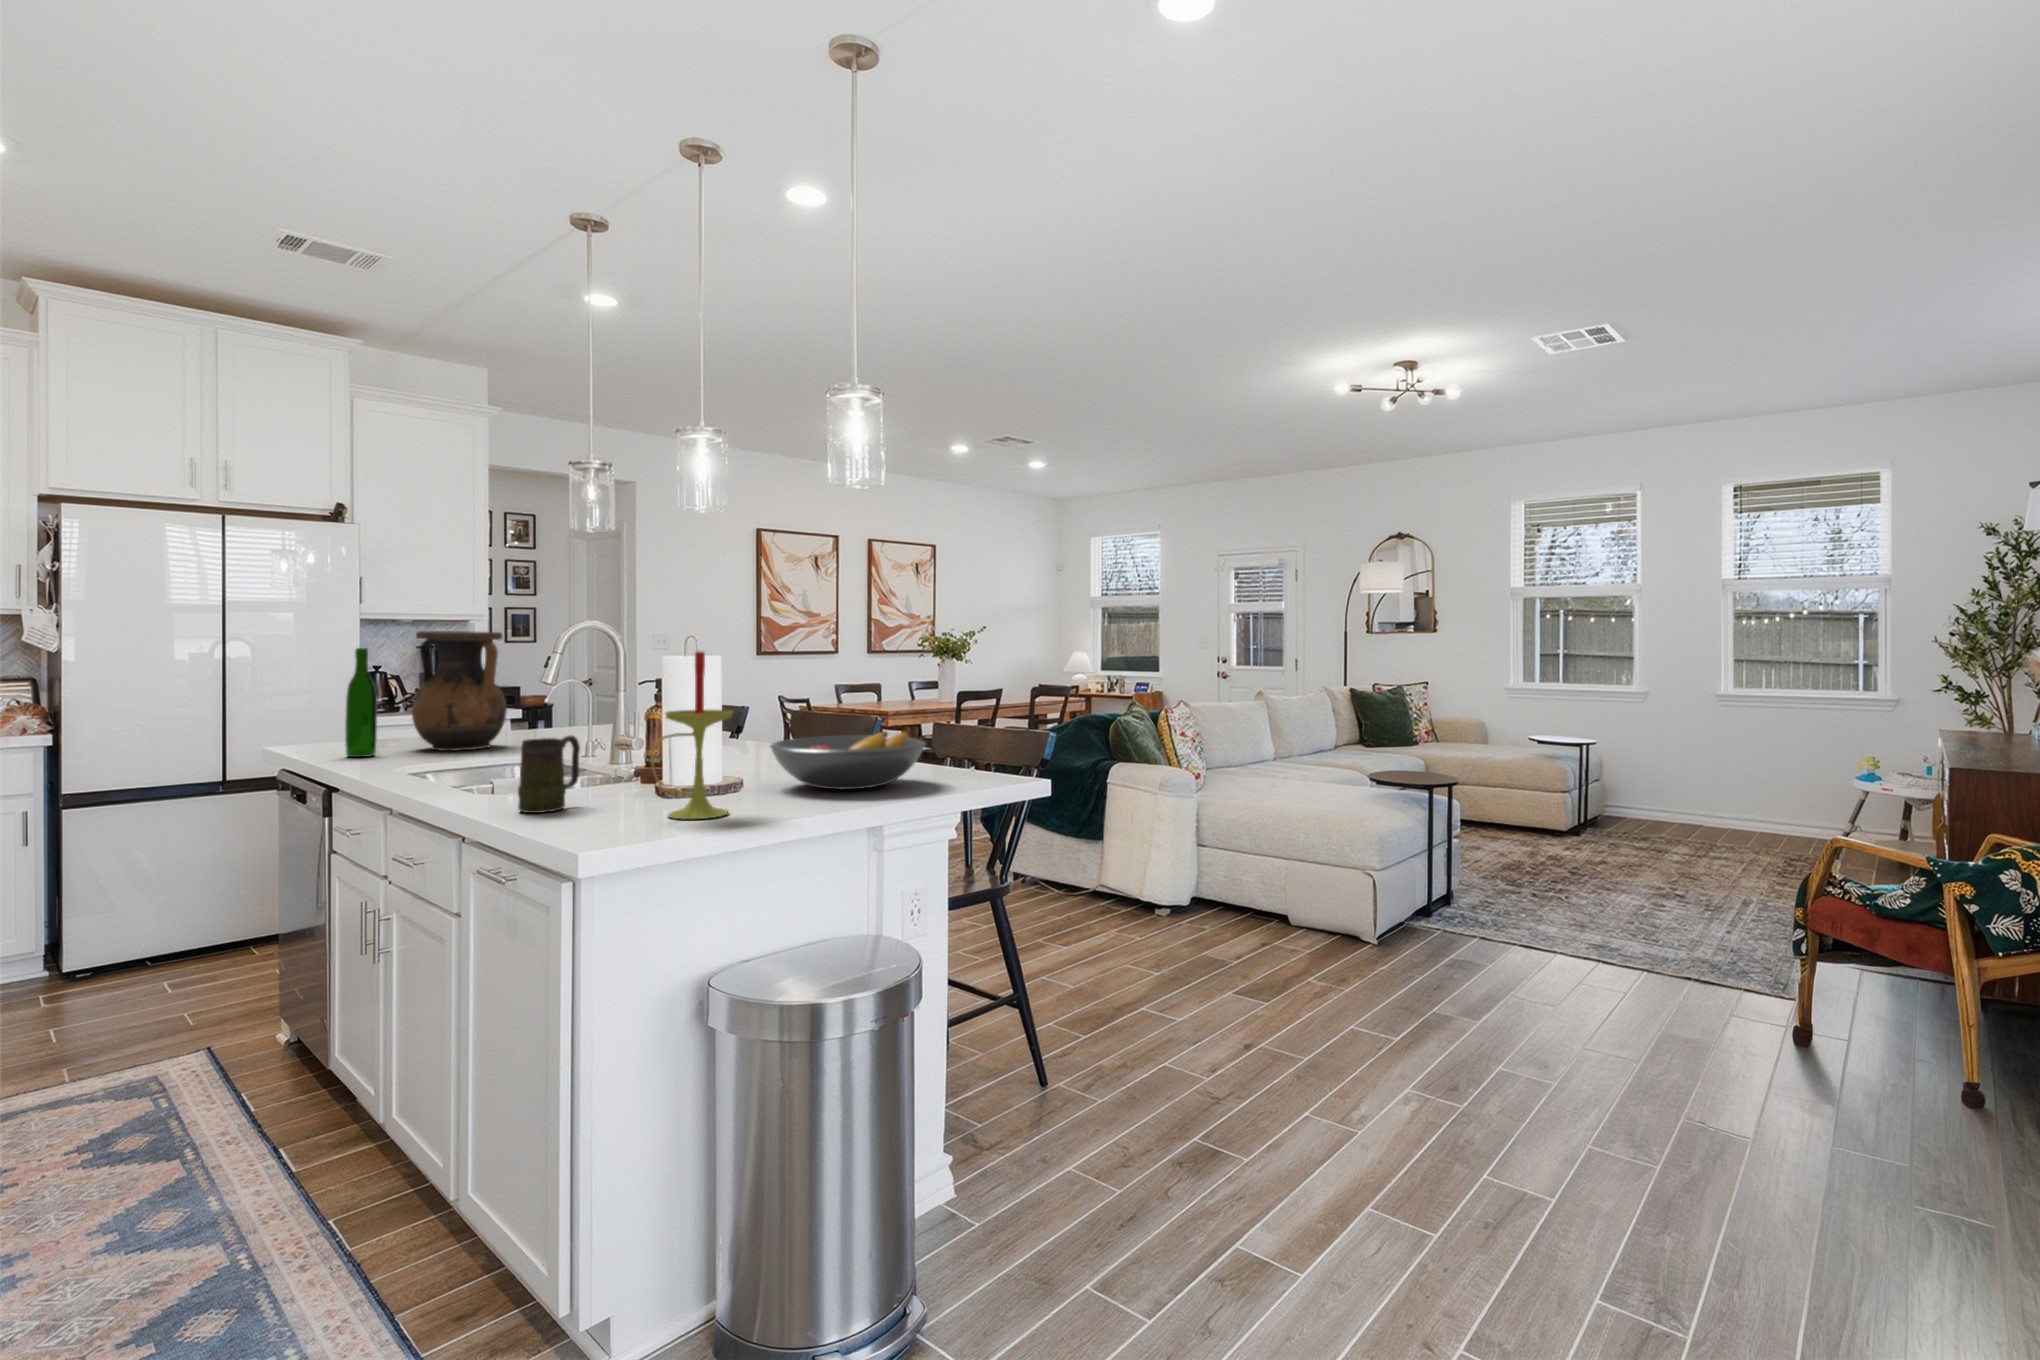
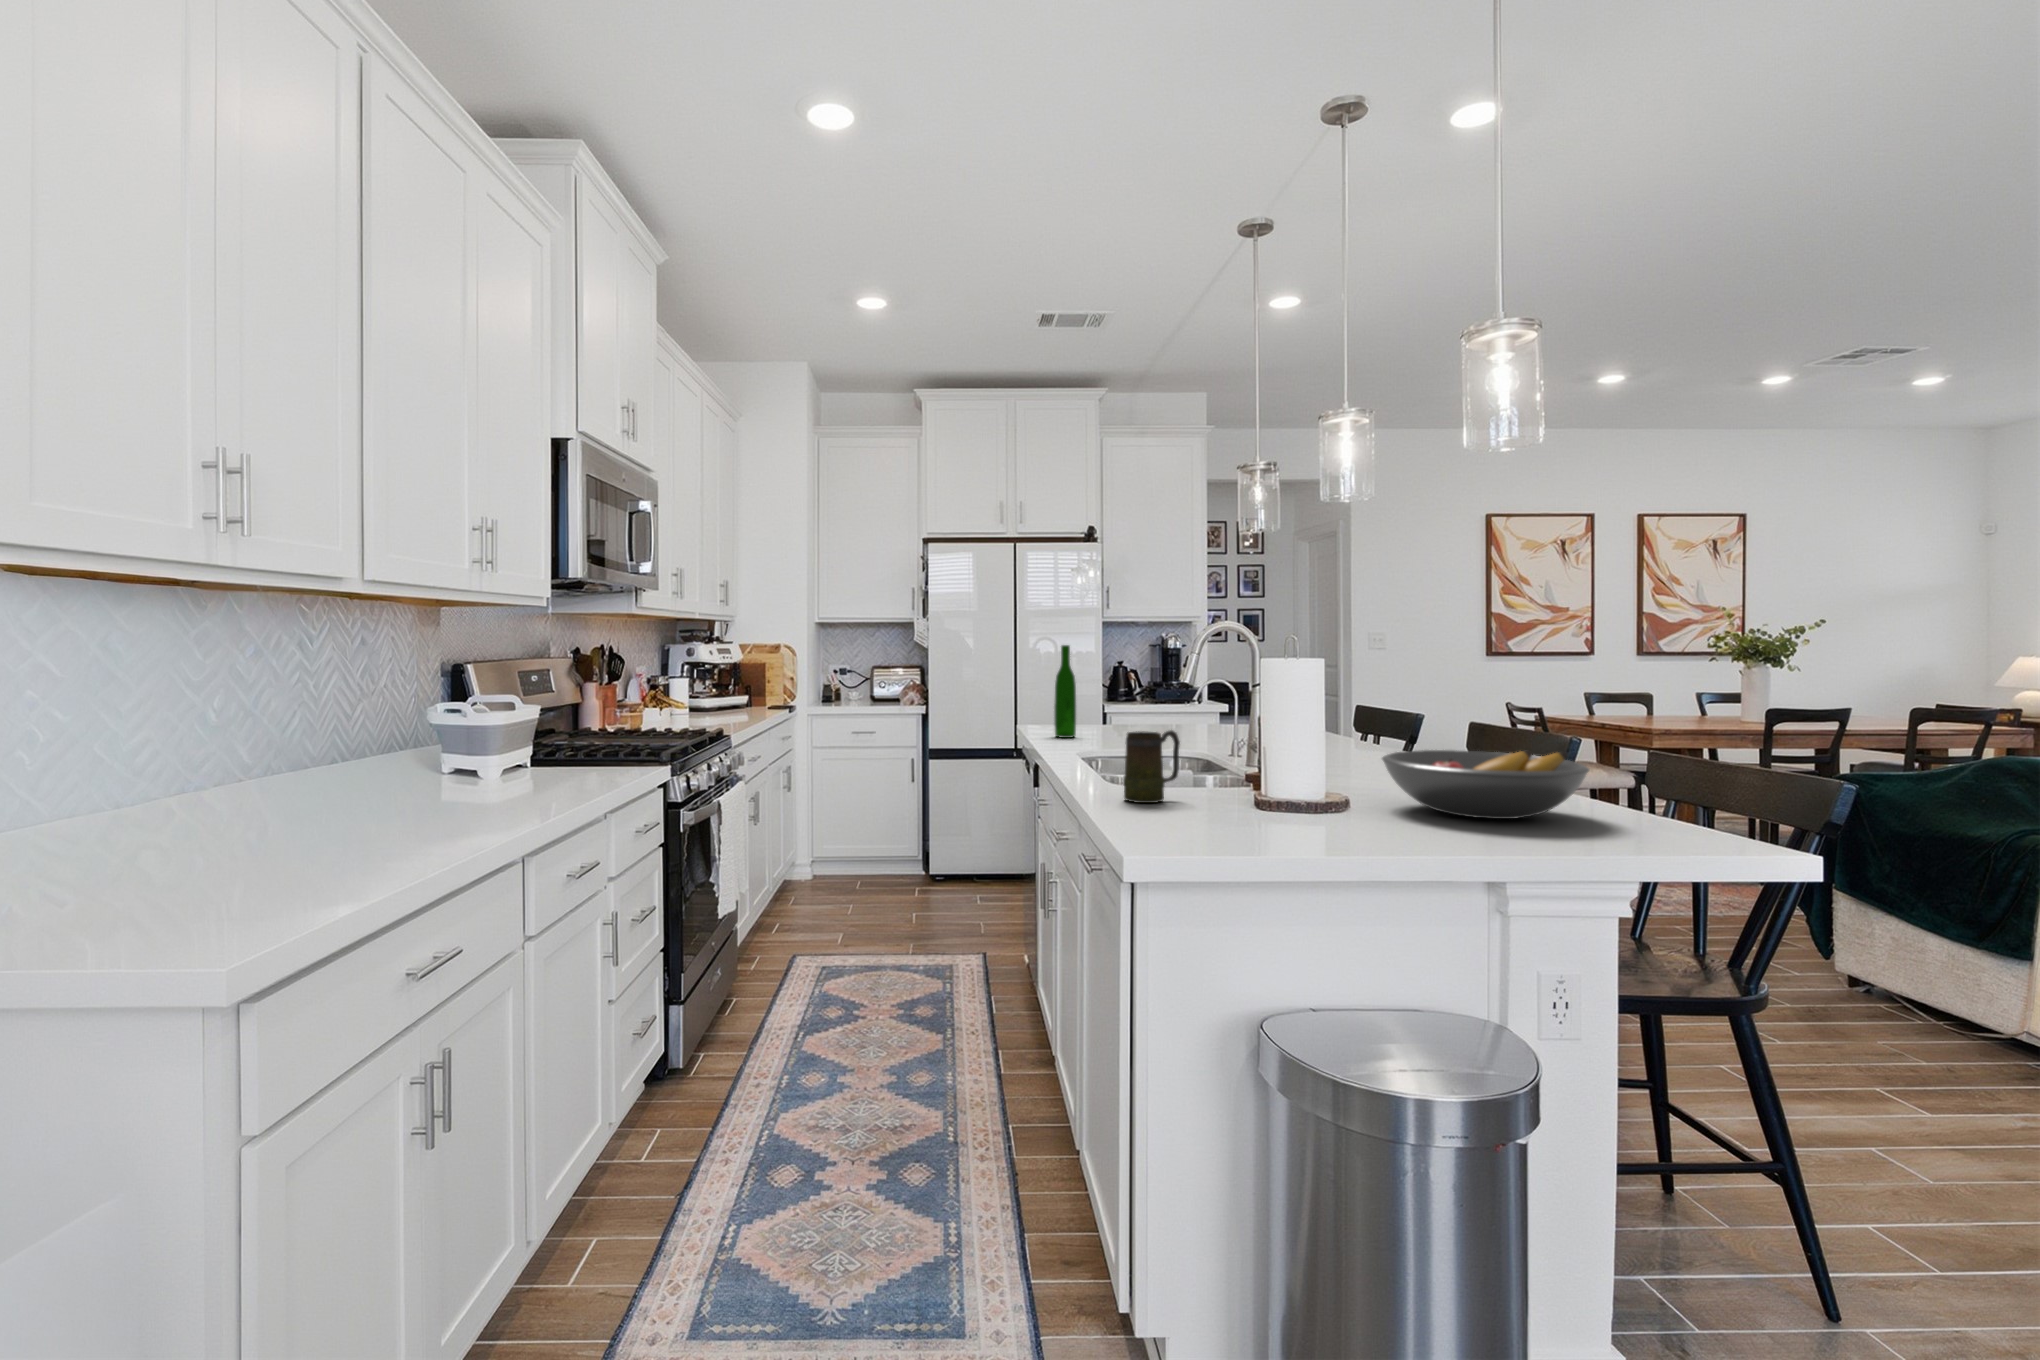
vase: present [412,631,507,751] -> none [1105,630,1179,738]
candle: present [649,651,732,819] -> none [1224,644,1315,830]

